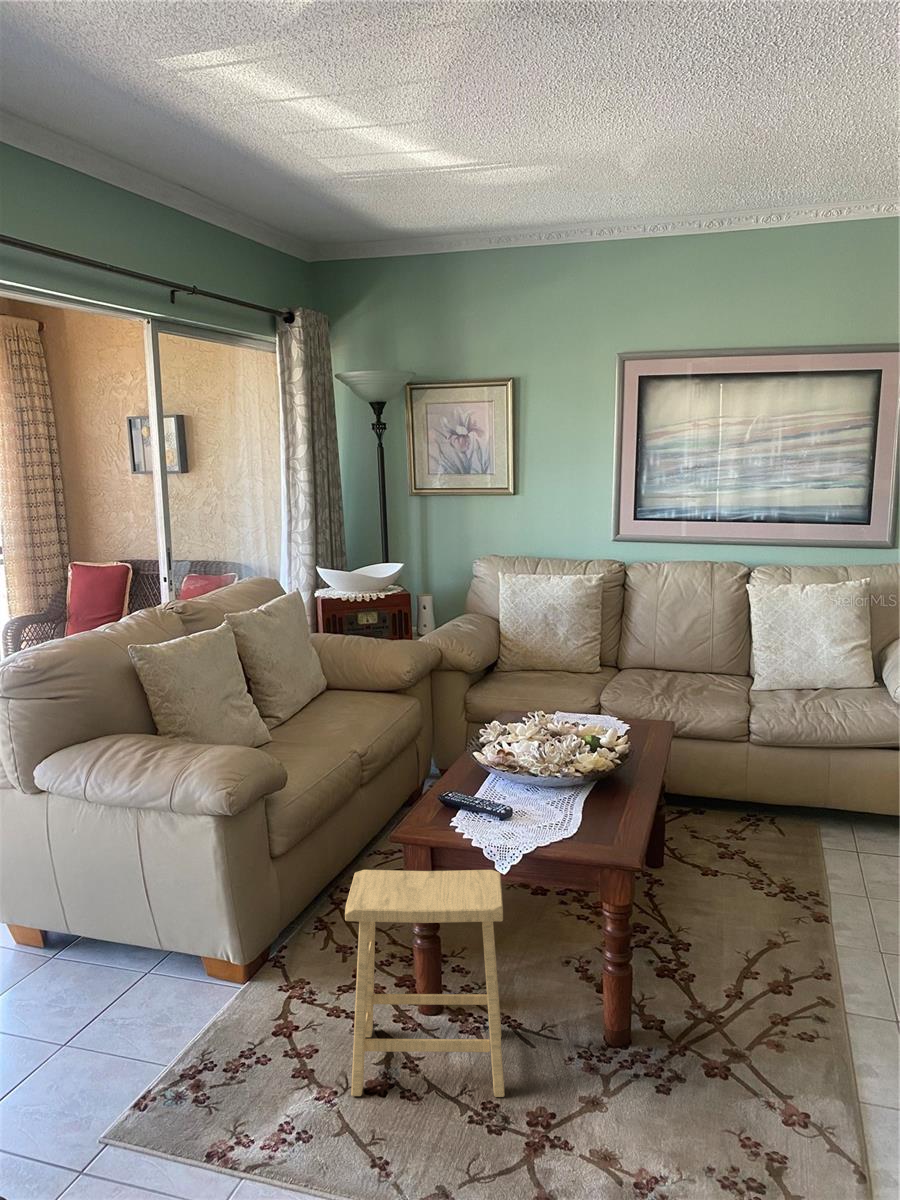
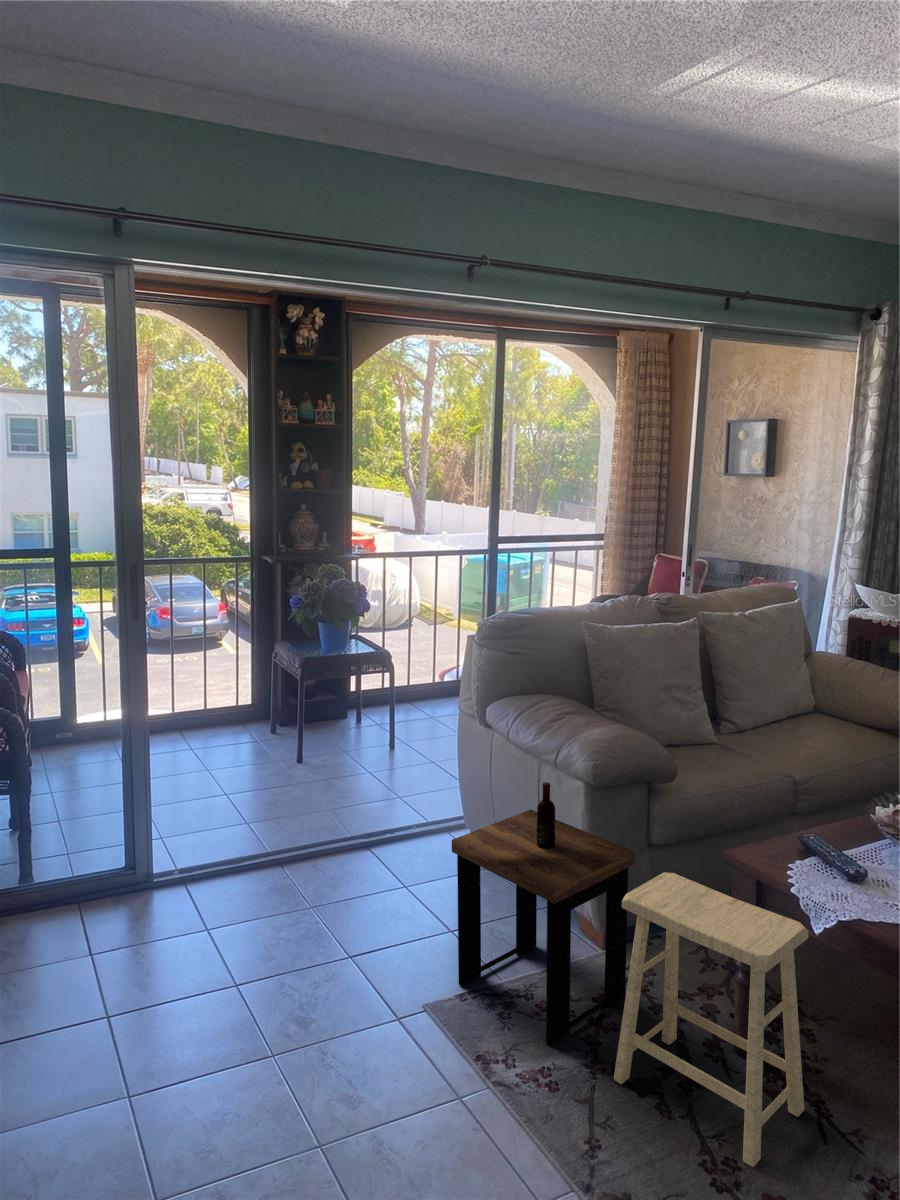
side table: none [99,823,300,1102] -> present [452,782,635,1046]

